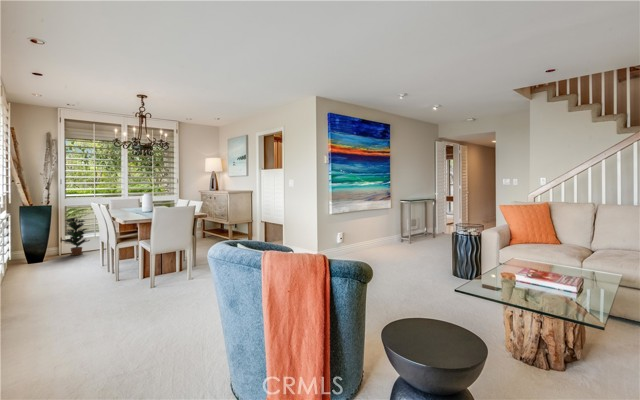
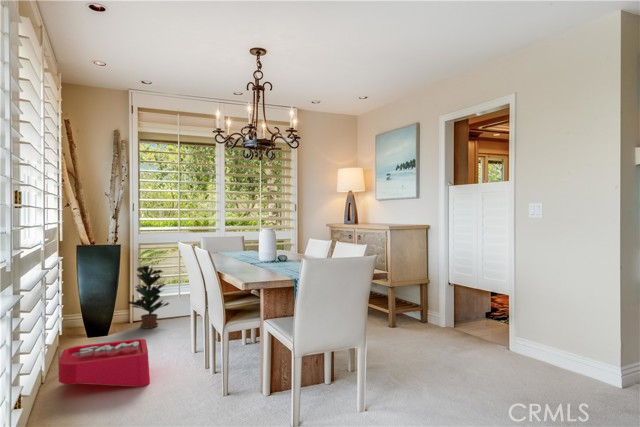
storage bin: none [17,256,78,278] -> present [58,339,150,387]

